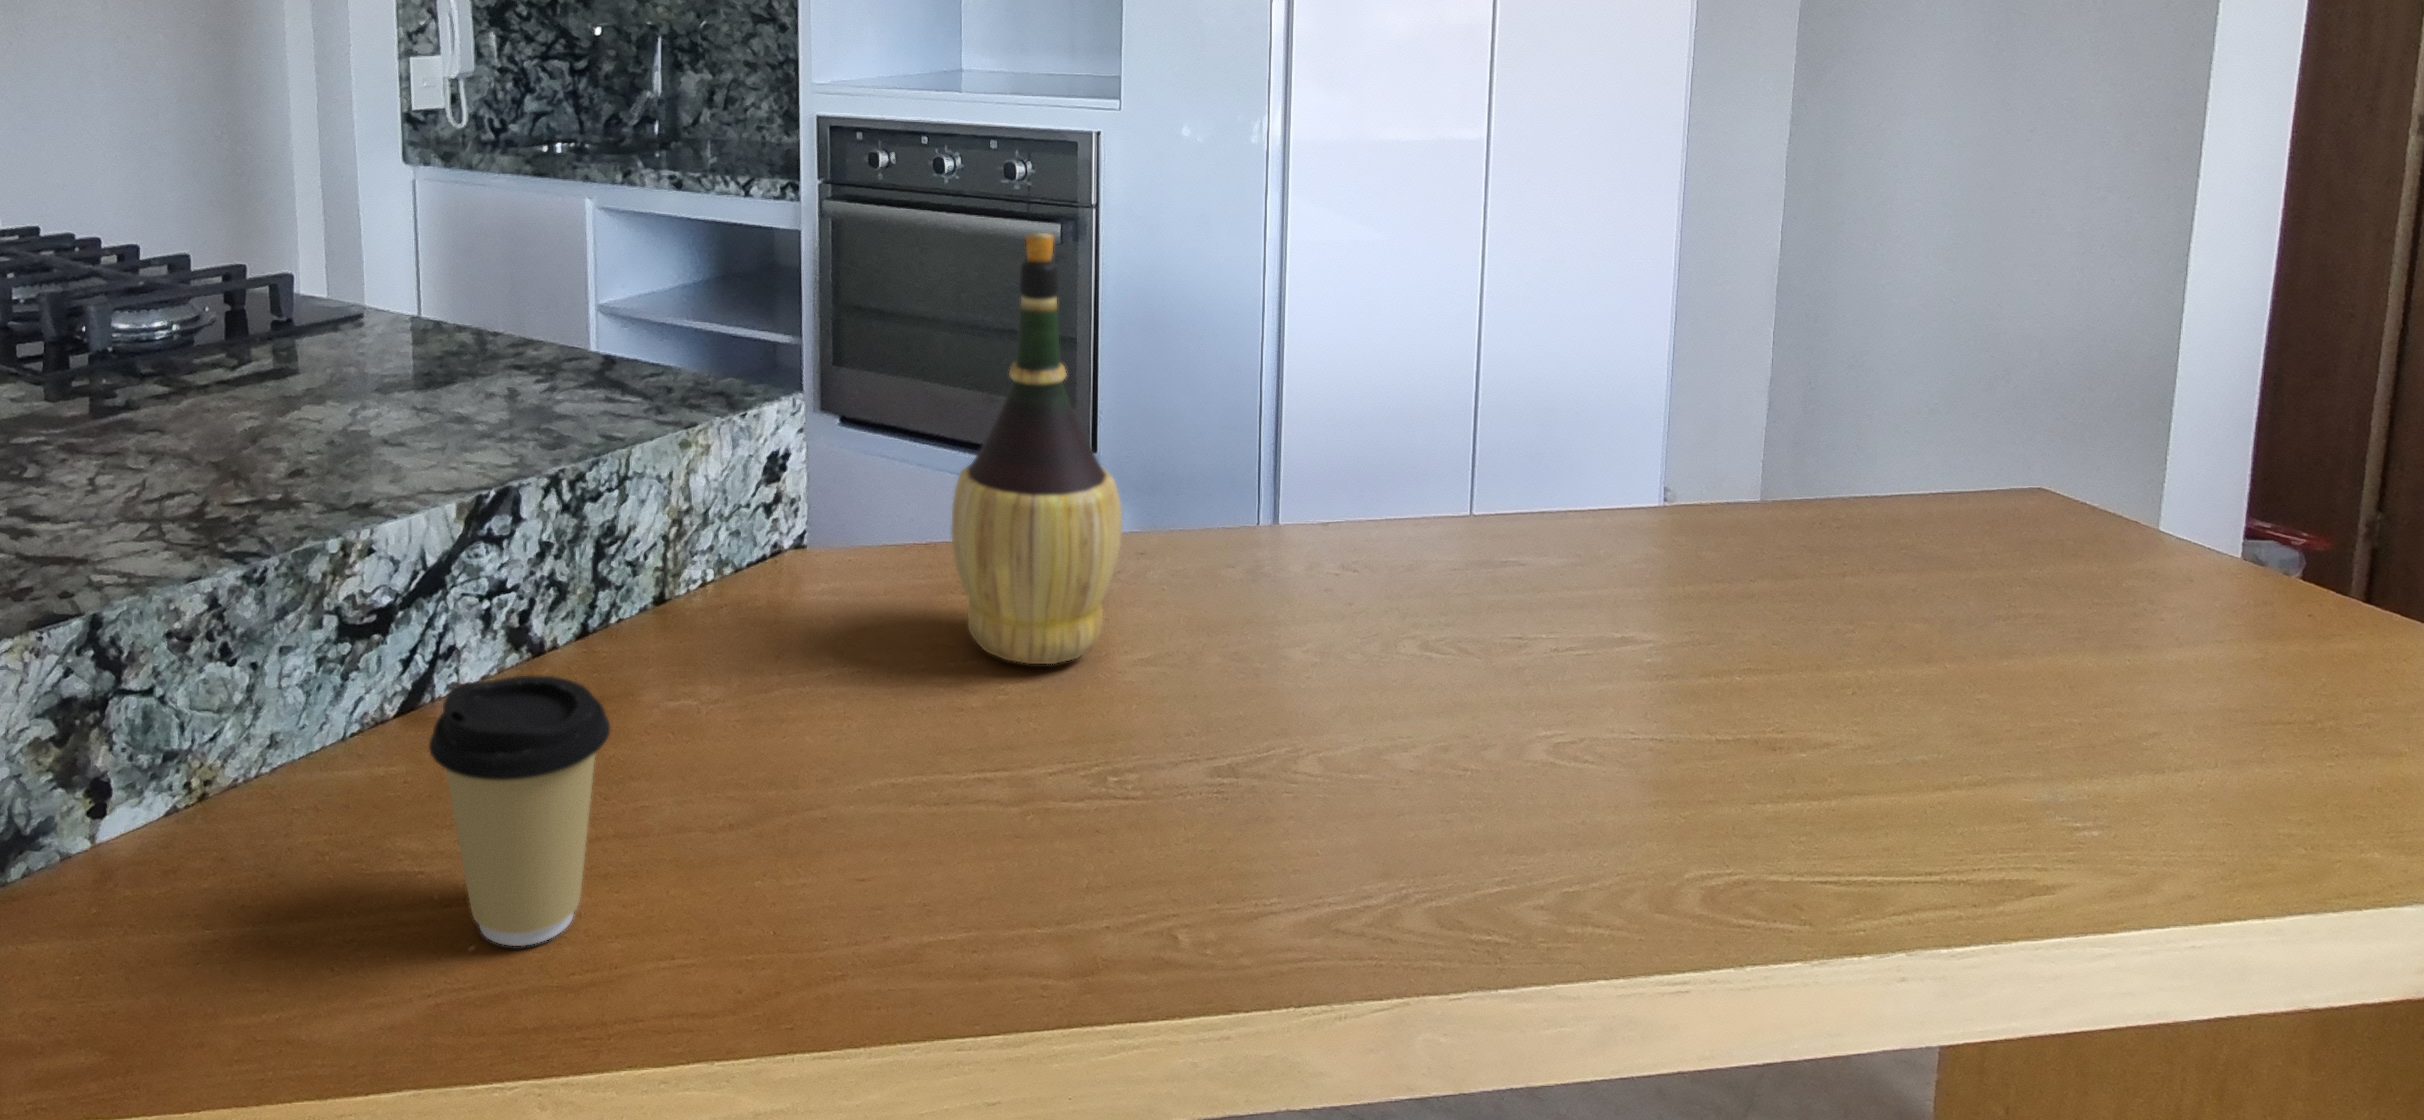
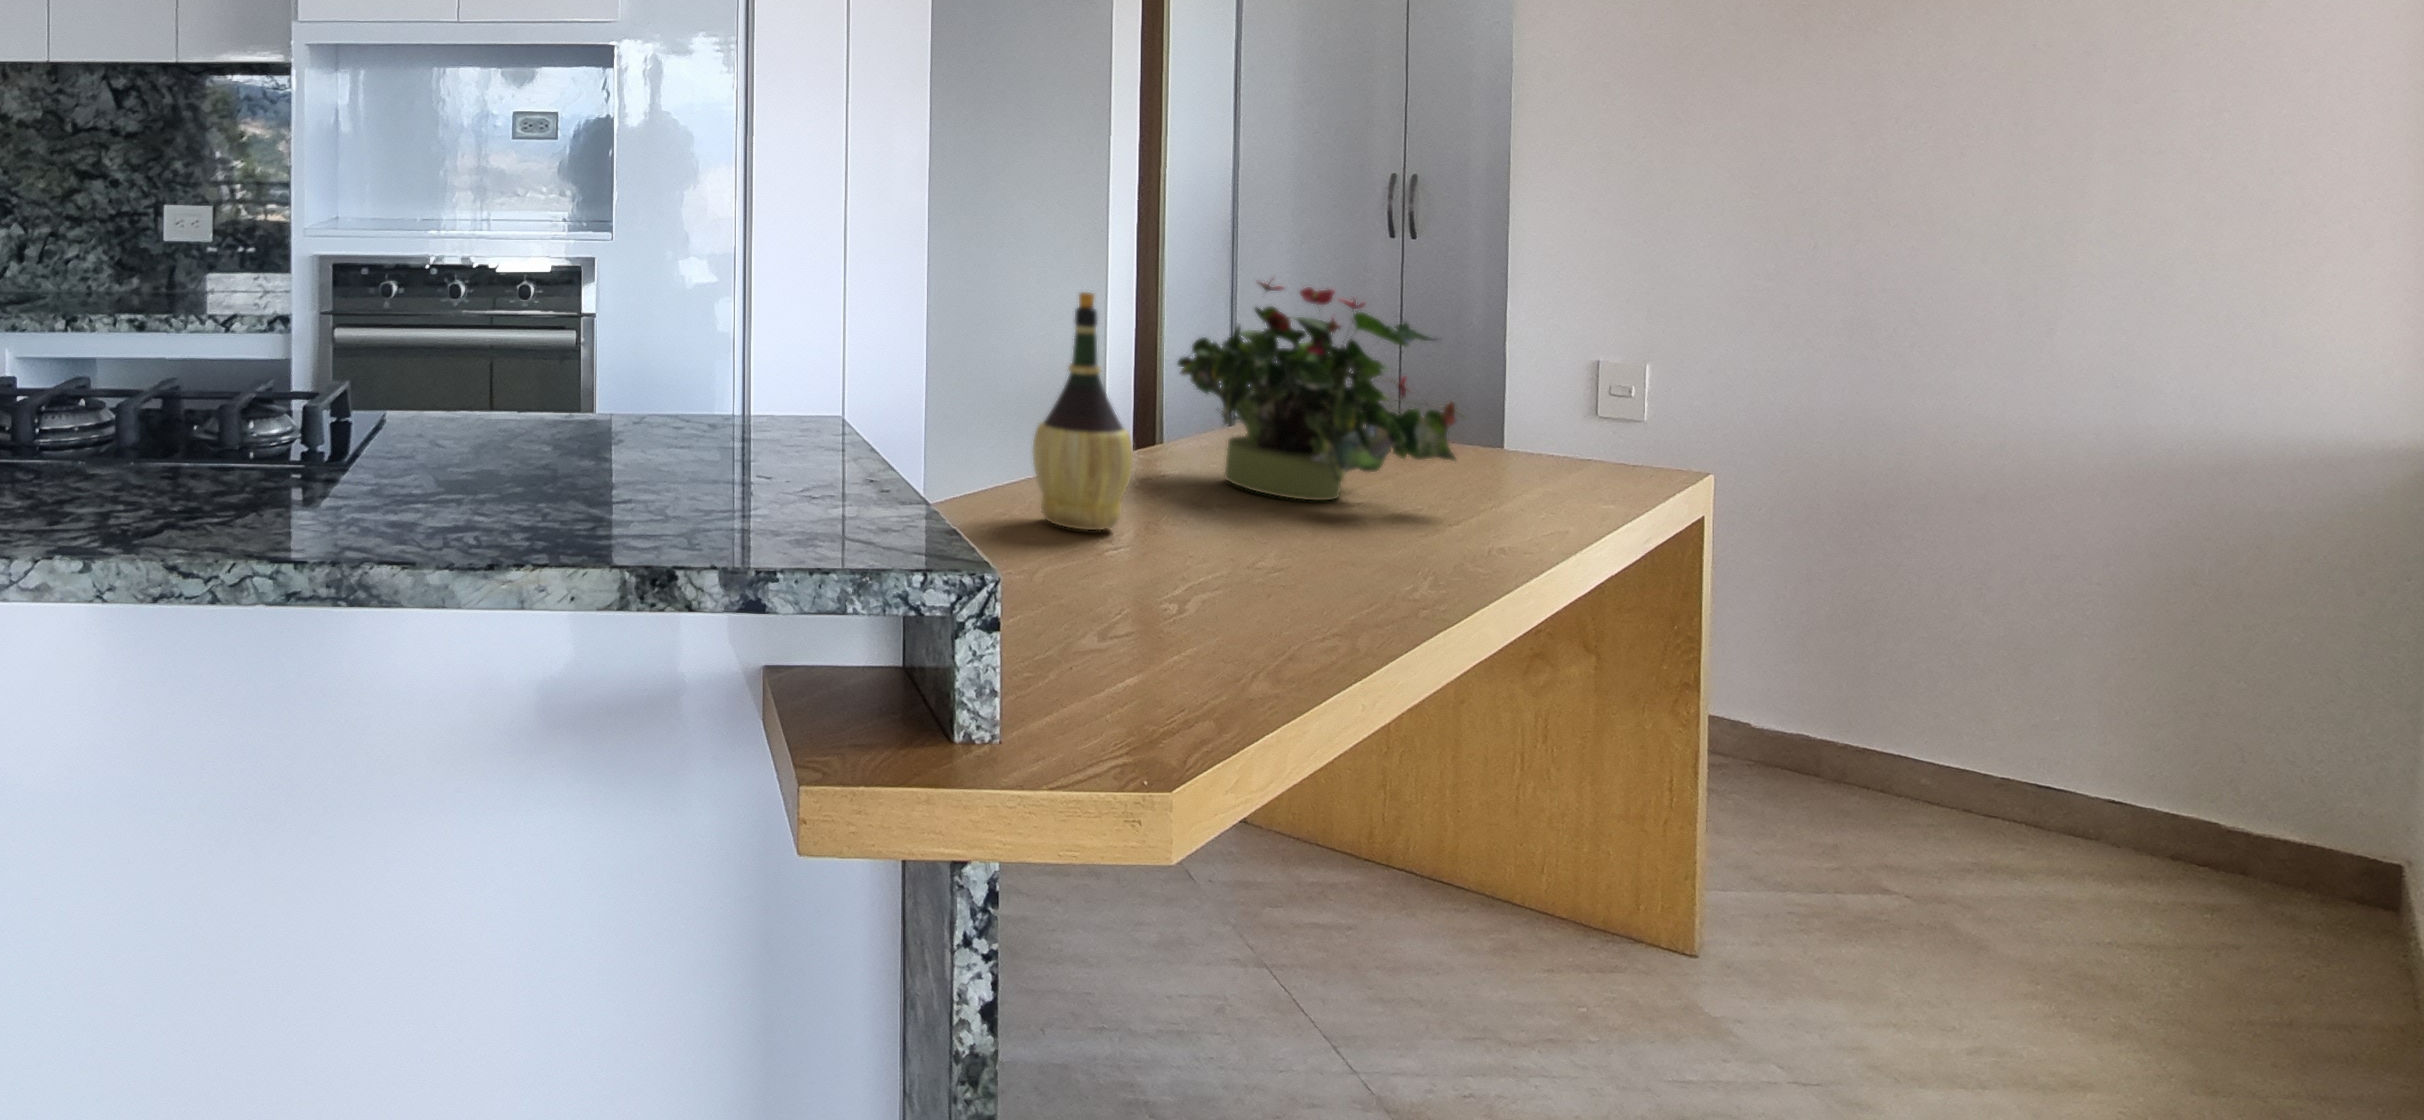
potted plant: none [1518,223,2073,704] -> present [1178,282,1456,500]
coffee cup: present [429,675,610,946] -> none [1136,515,1235,646]

